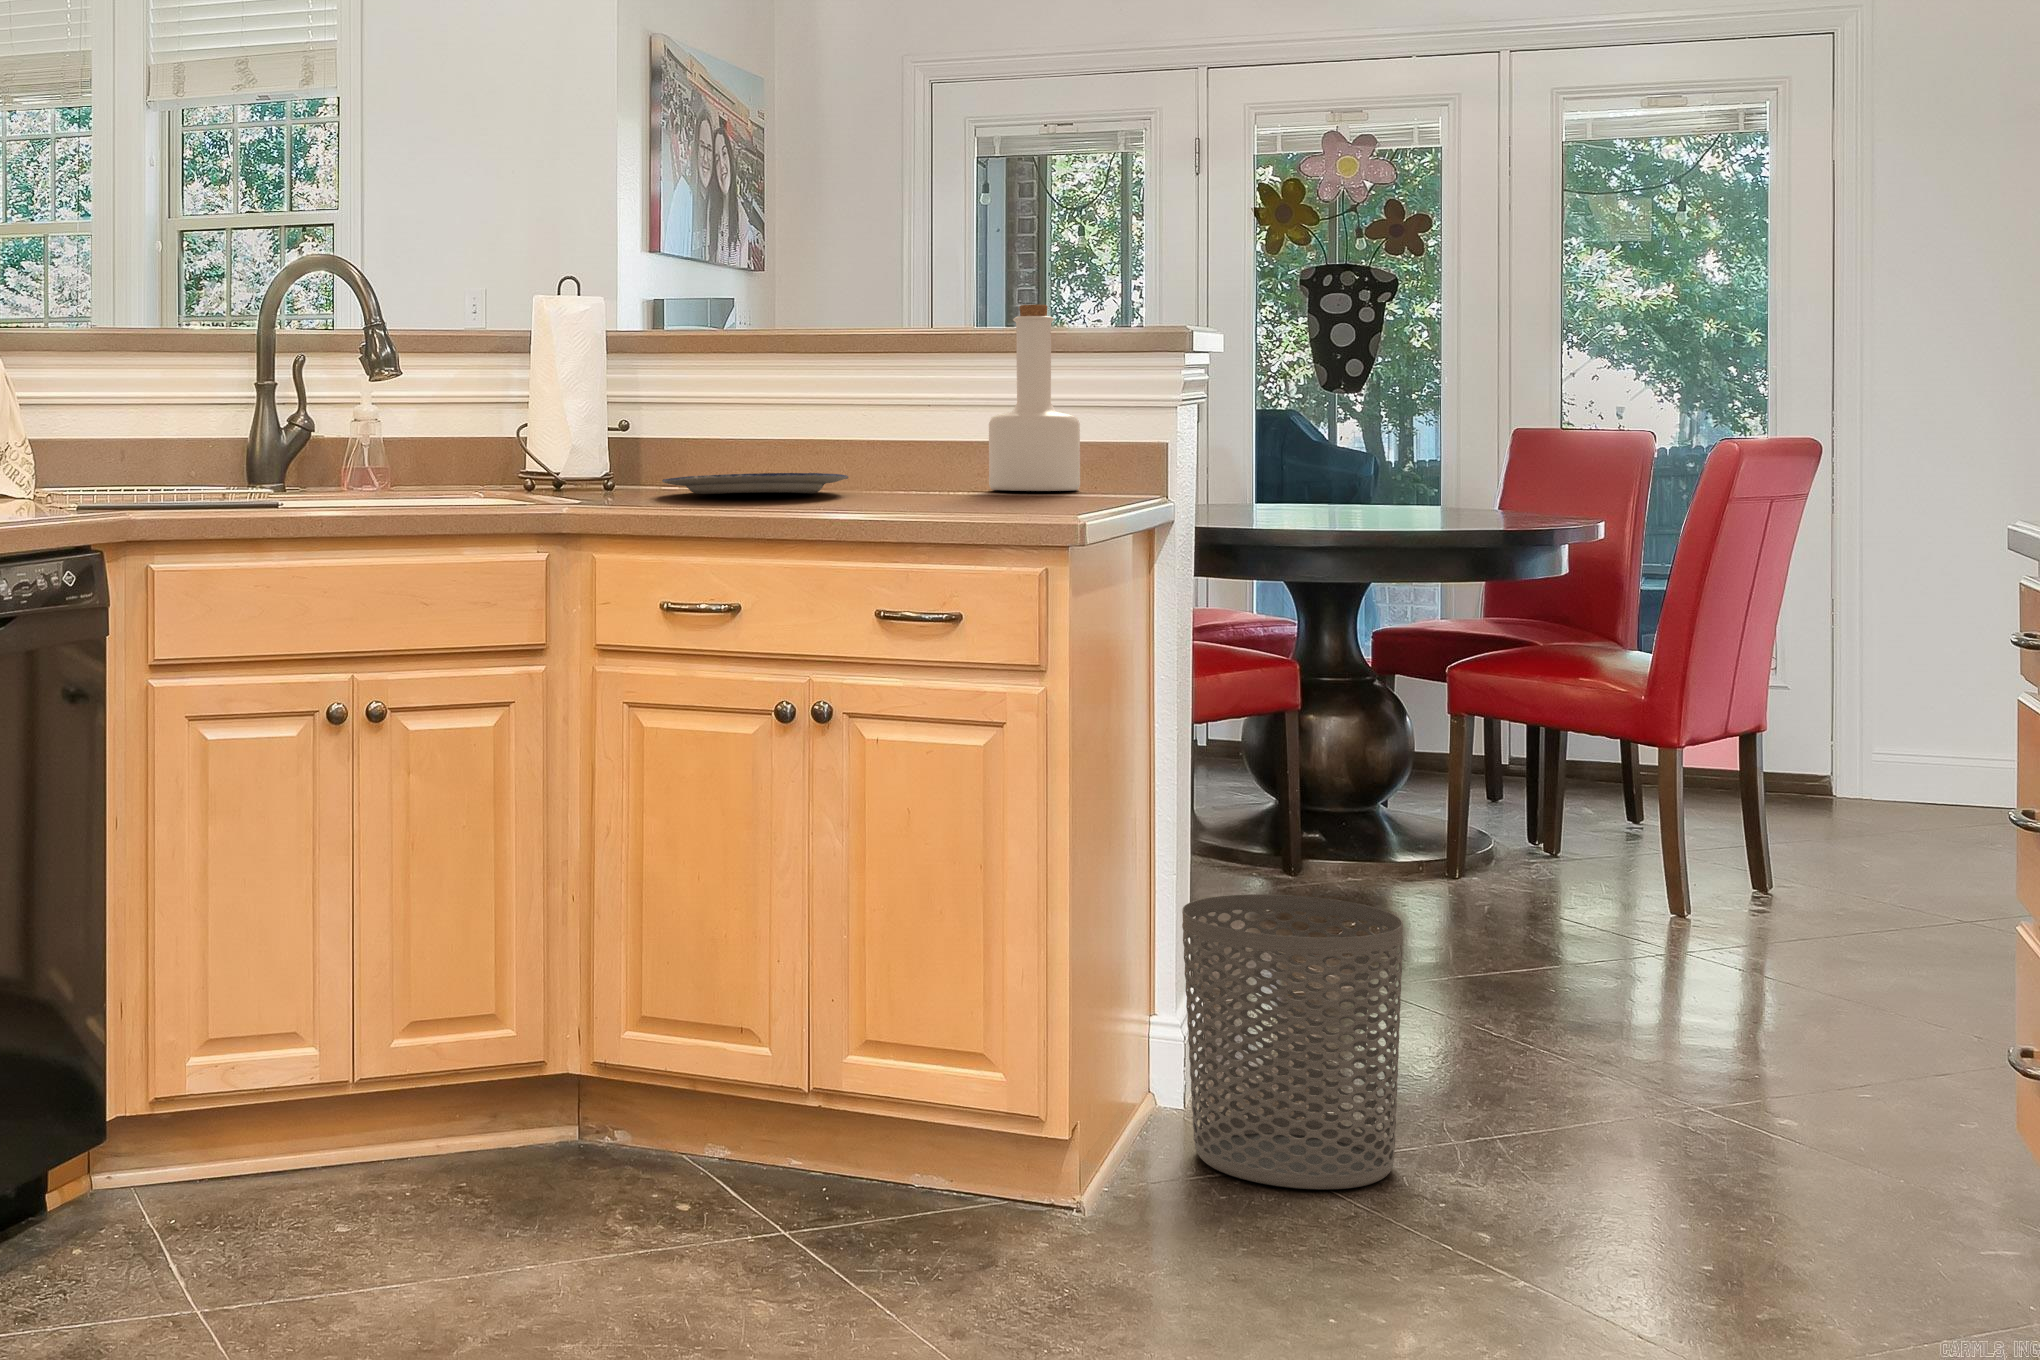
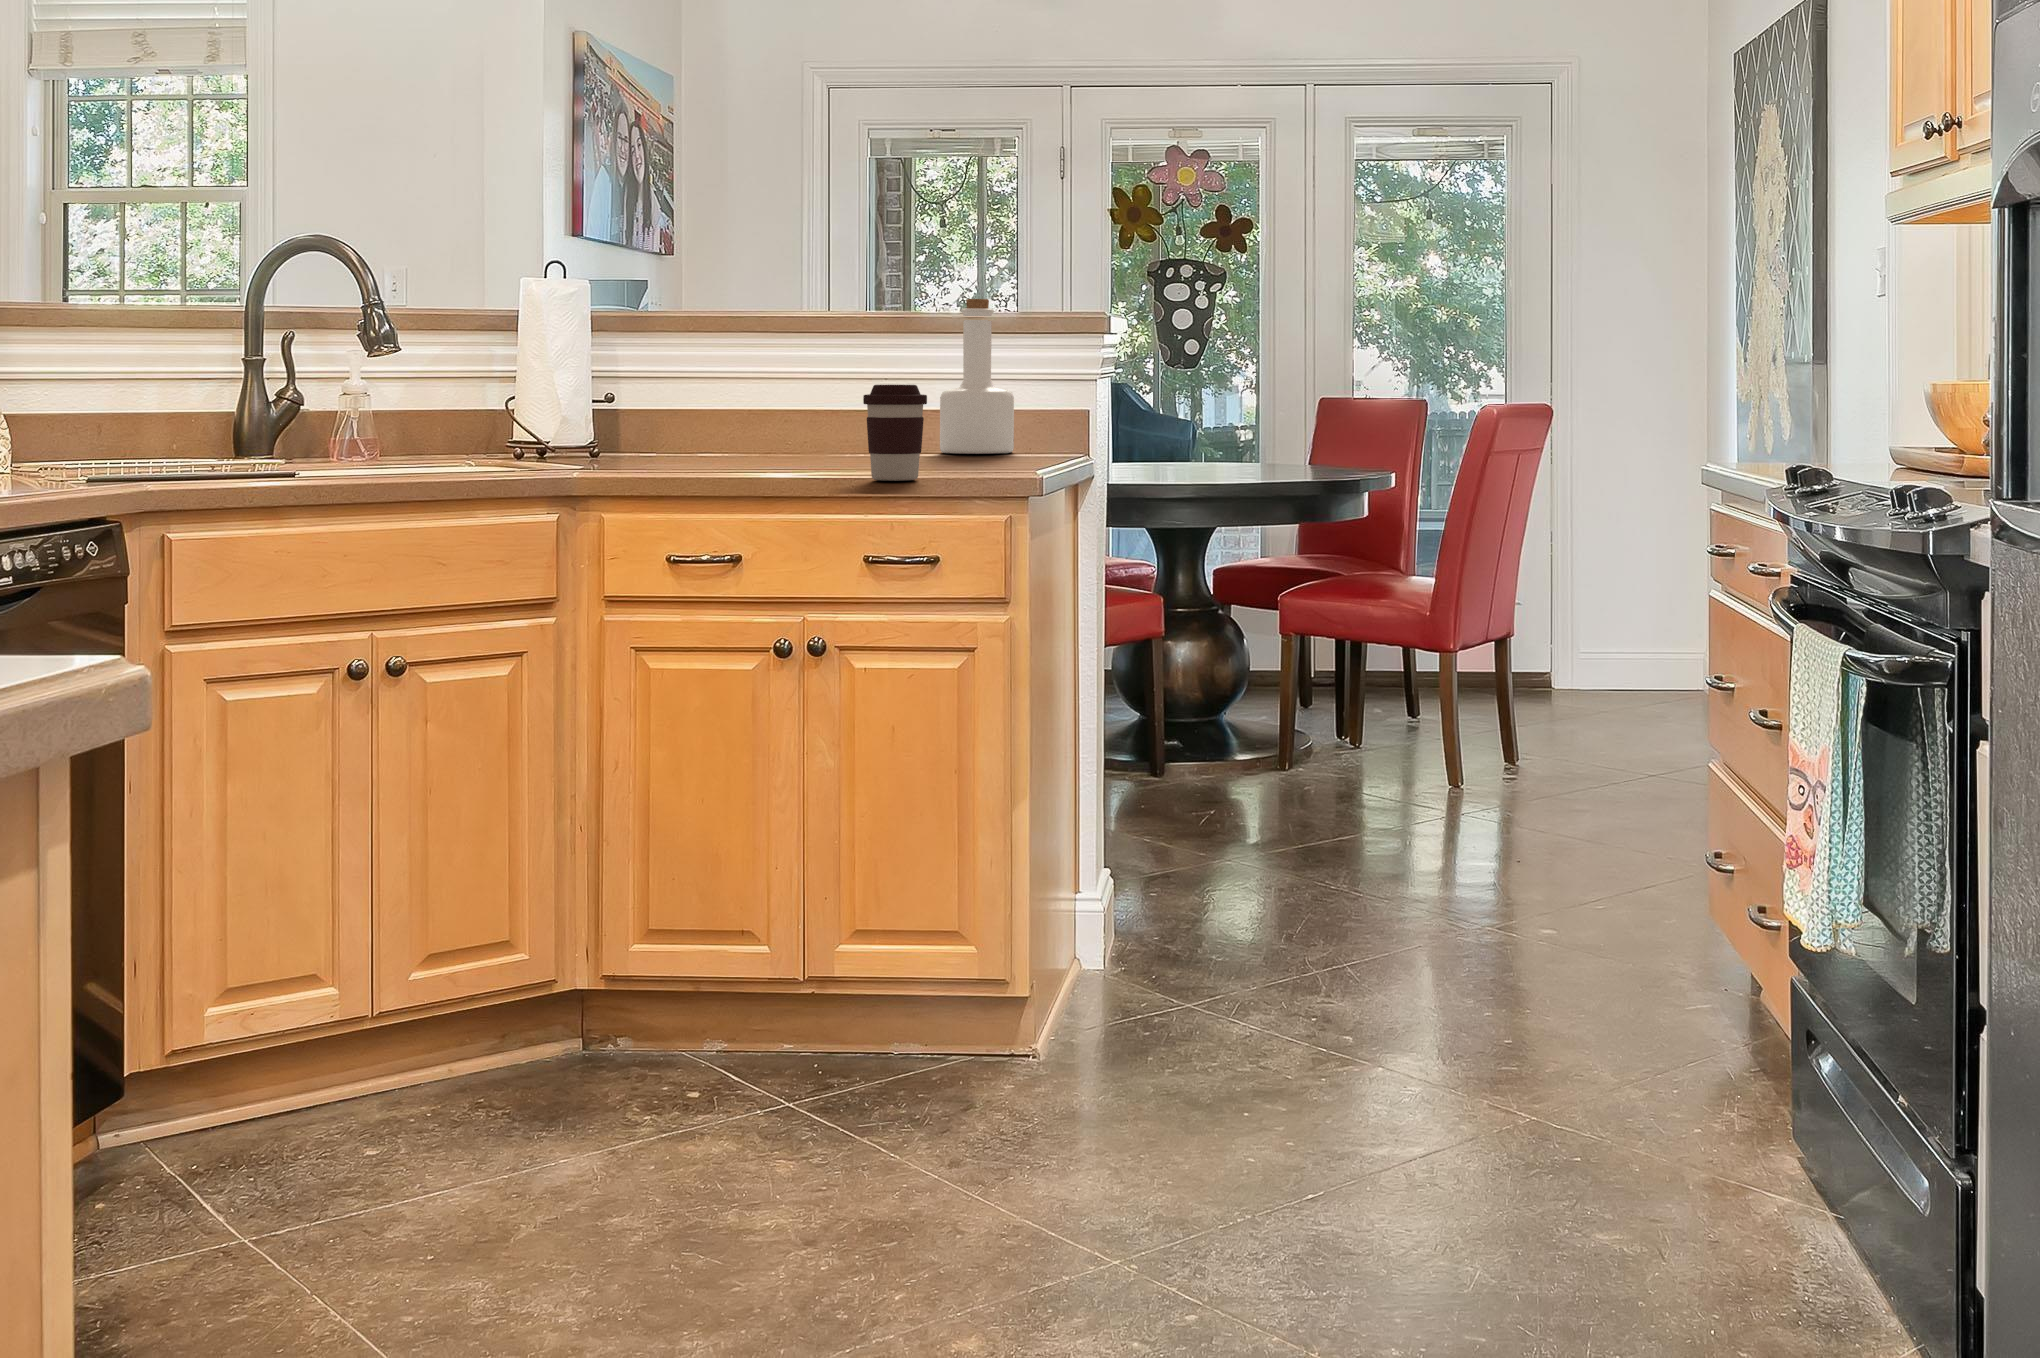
coffee cup: none [870,404,945,517] -> present [863,385,927,481]
plate: present [662,473,848,494] -> none [659,441,825,460]
waste bin: present [1182,894,1403,1190] -> none [1097,771,1263,1004]

